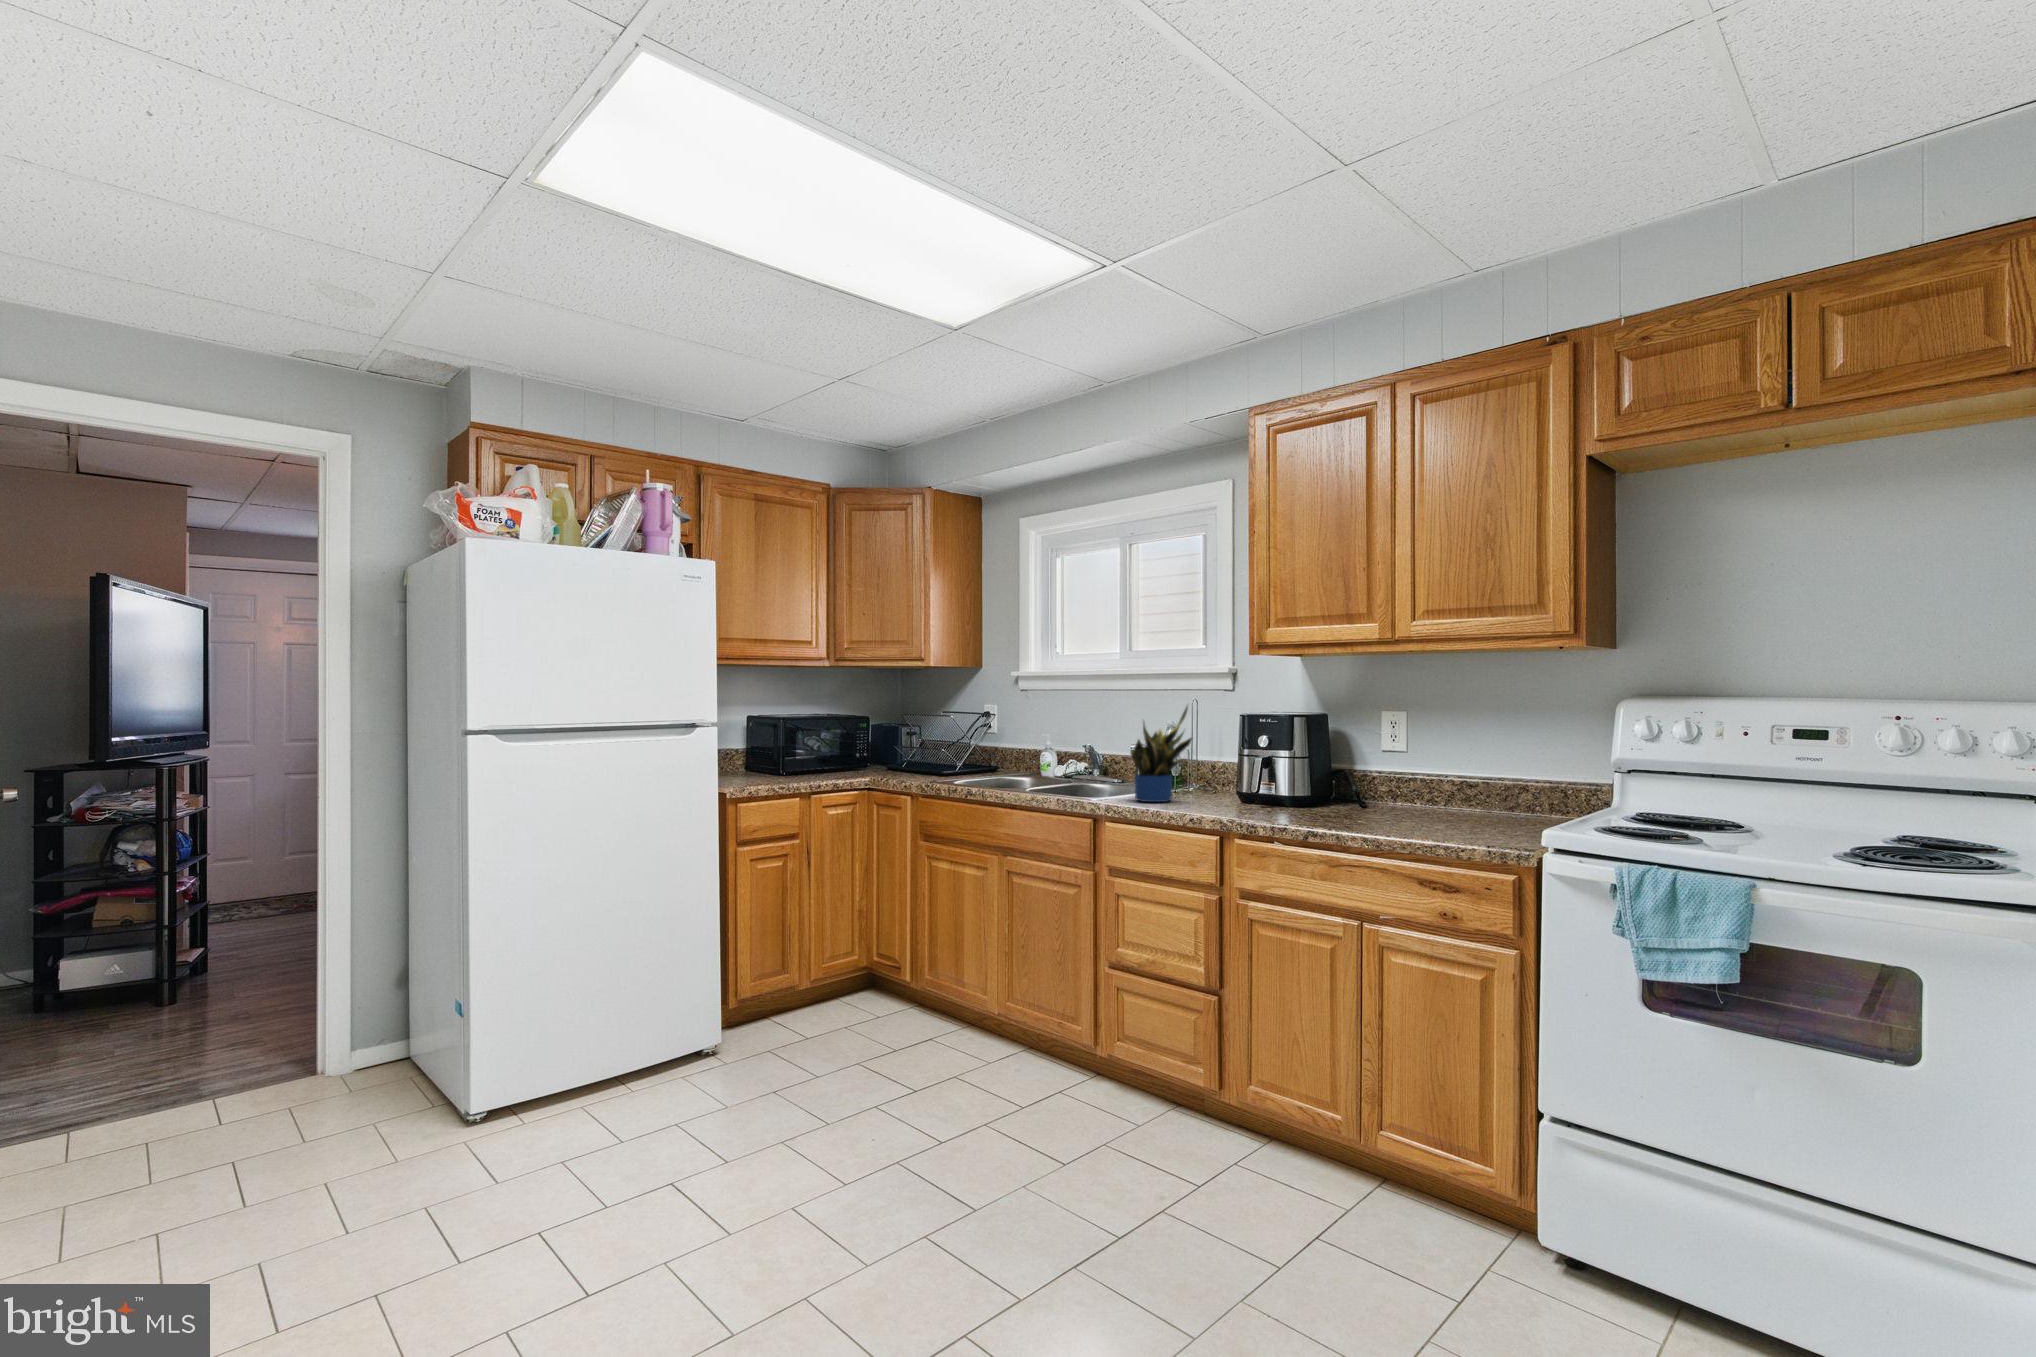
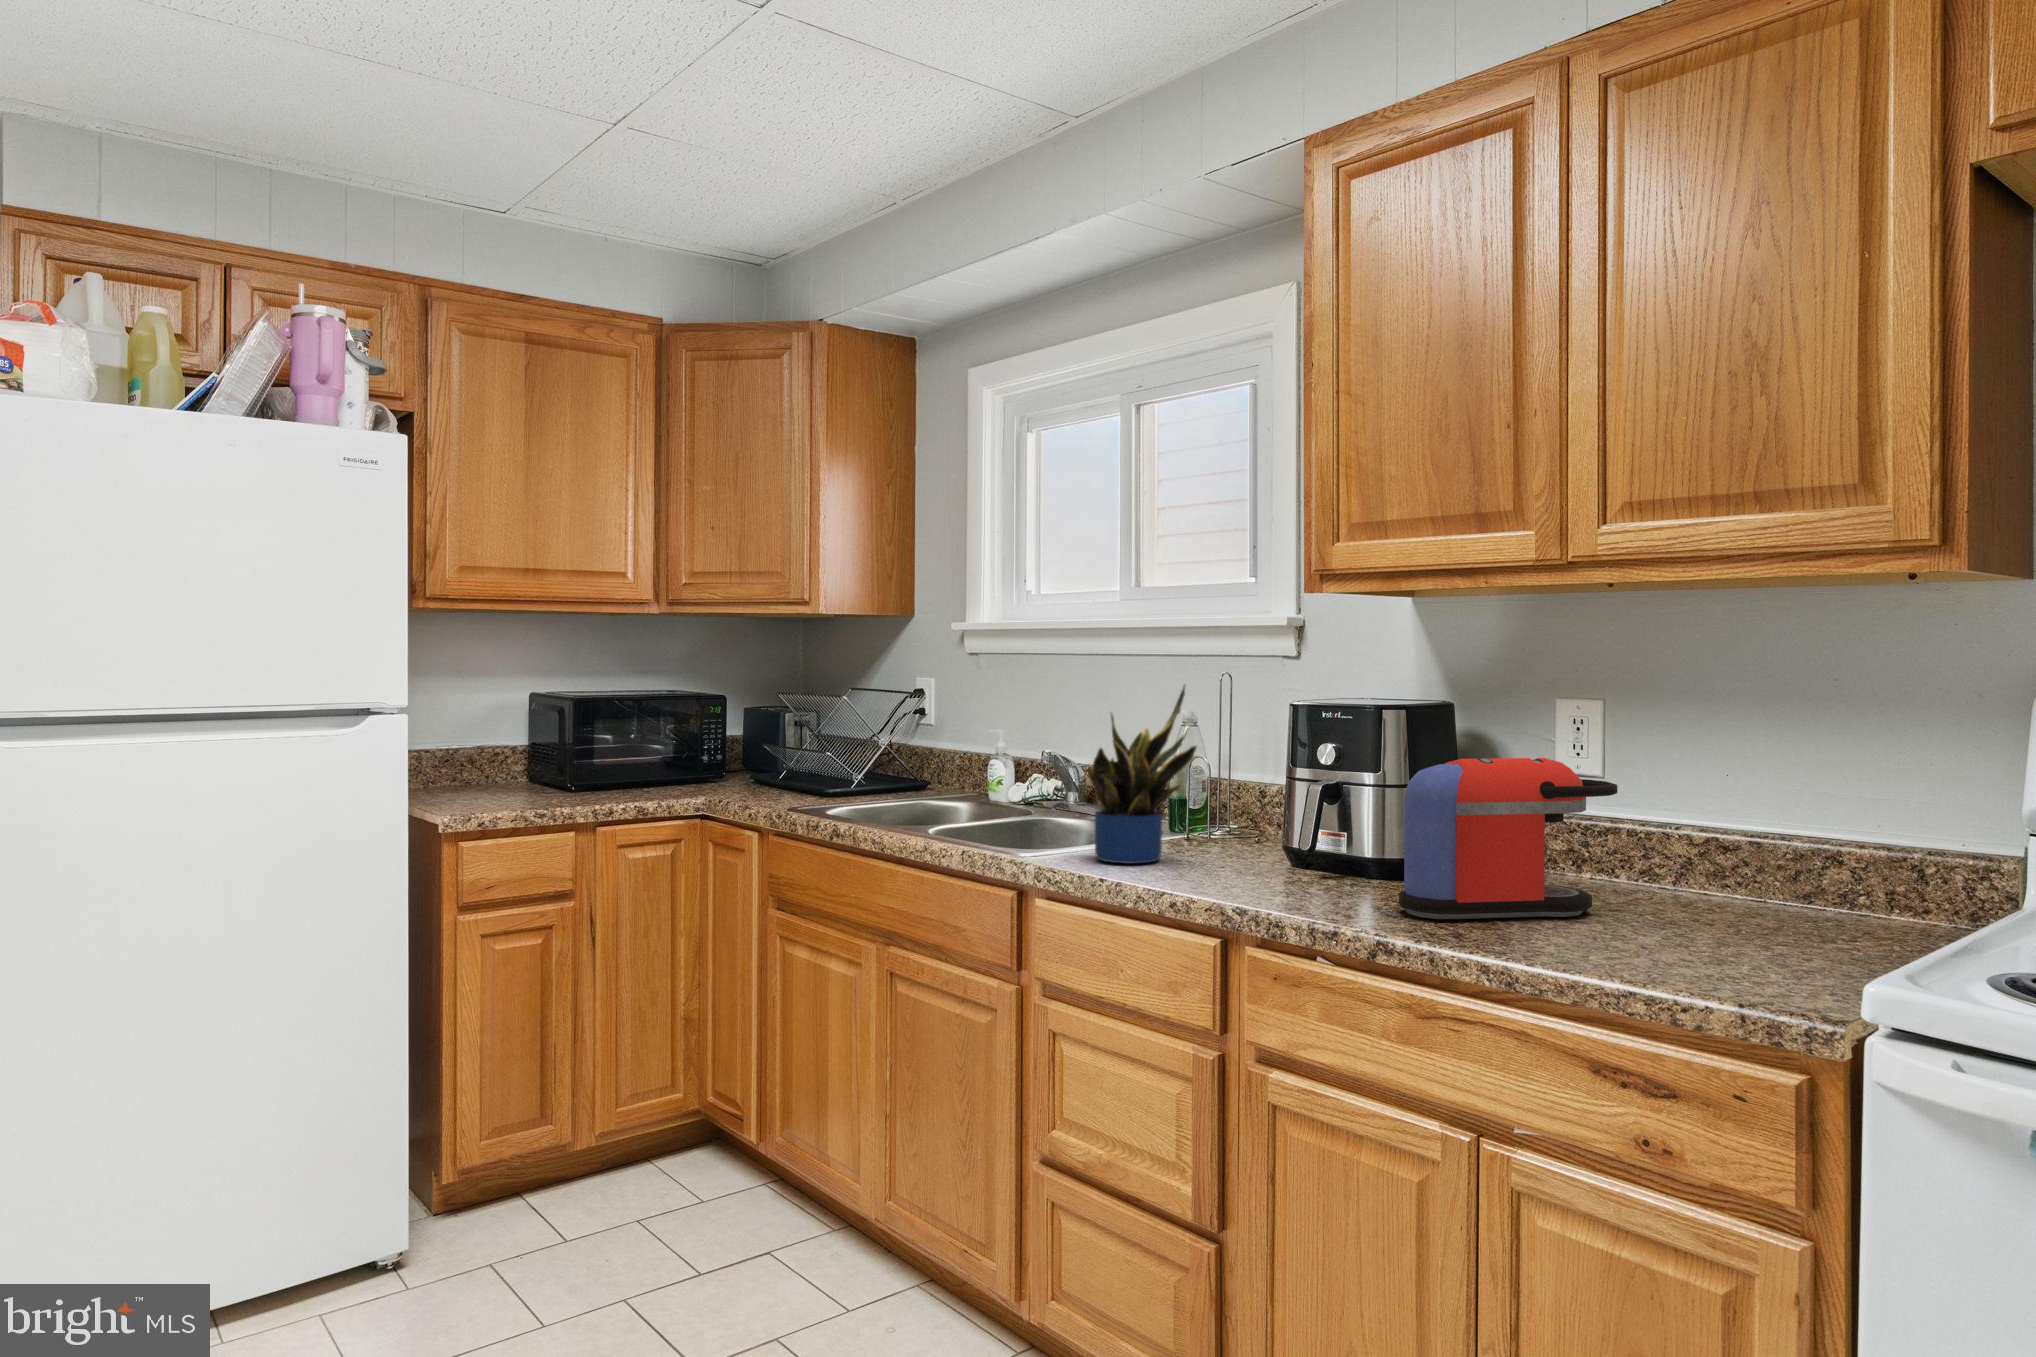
coffee maker: none [1313,739,1420,821] -> present [1399,758,1617,919]

